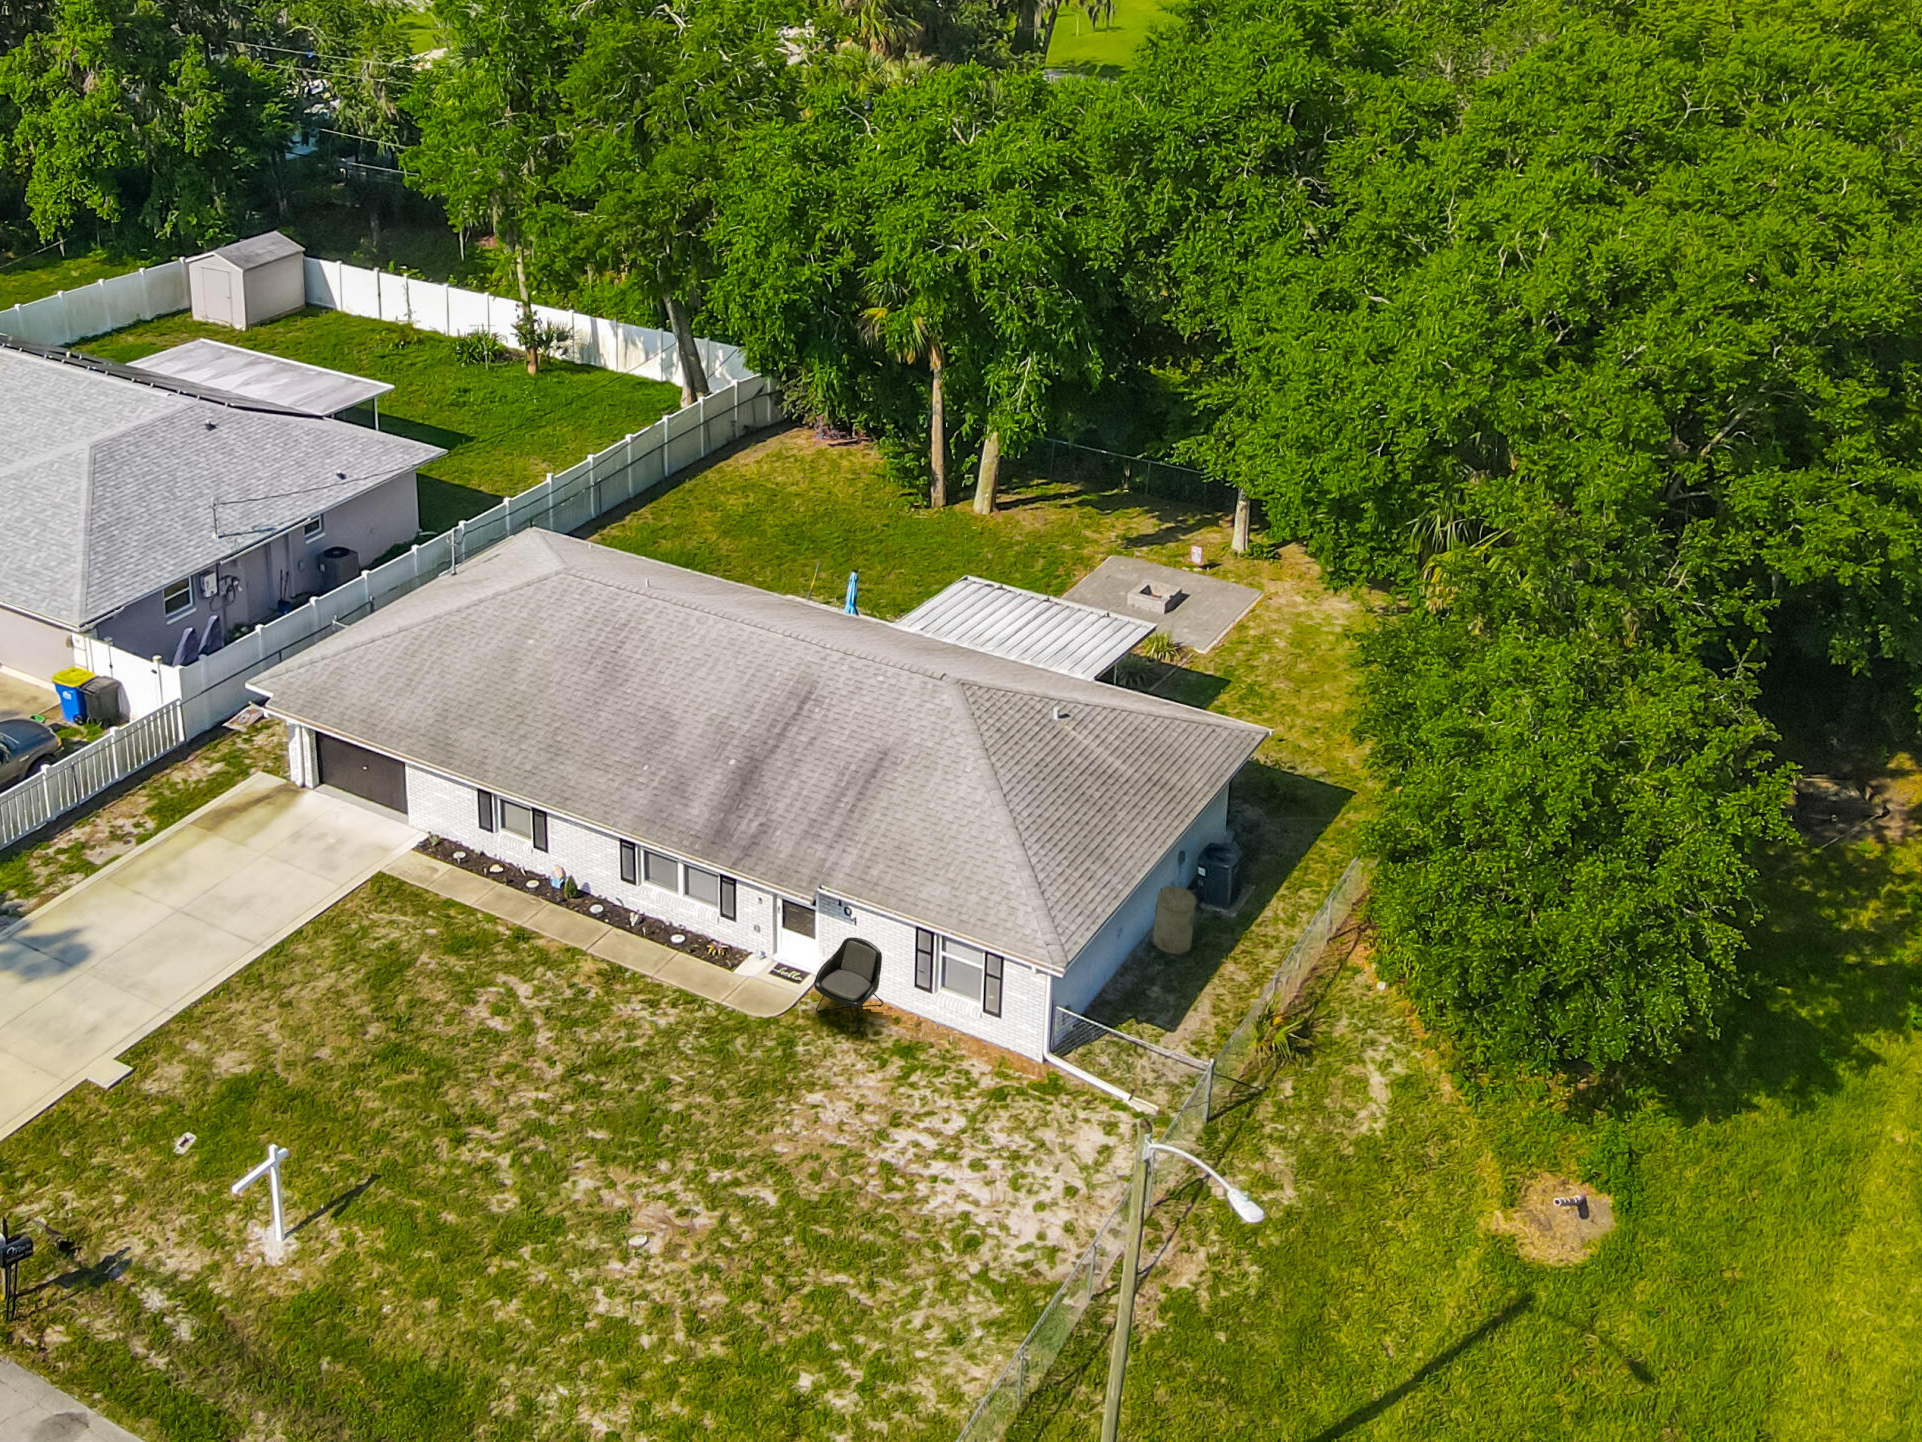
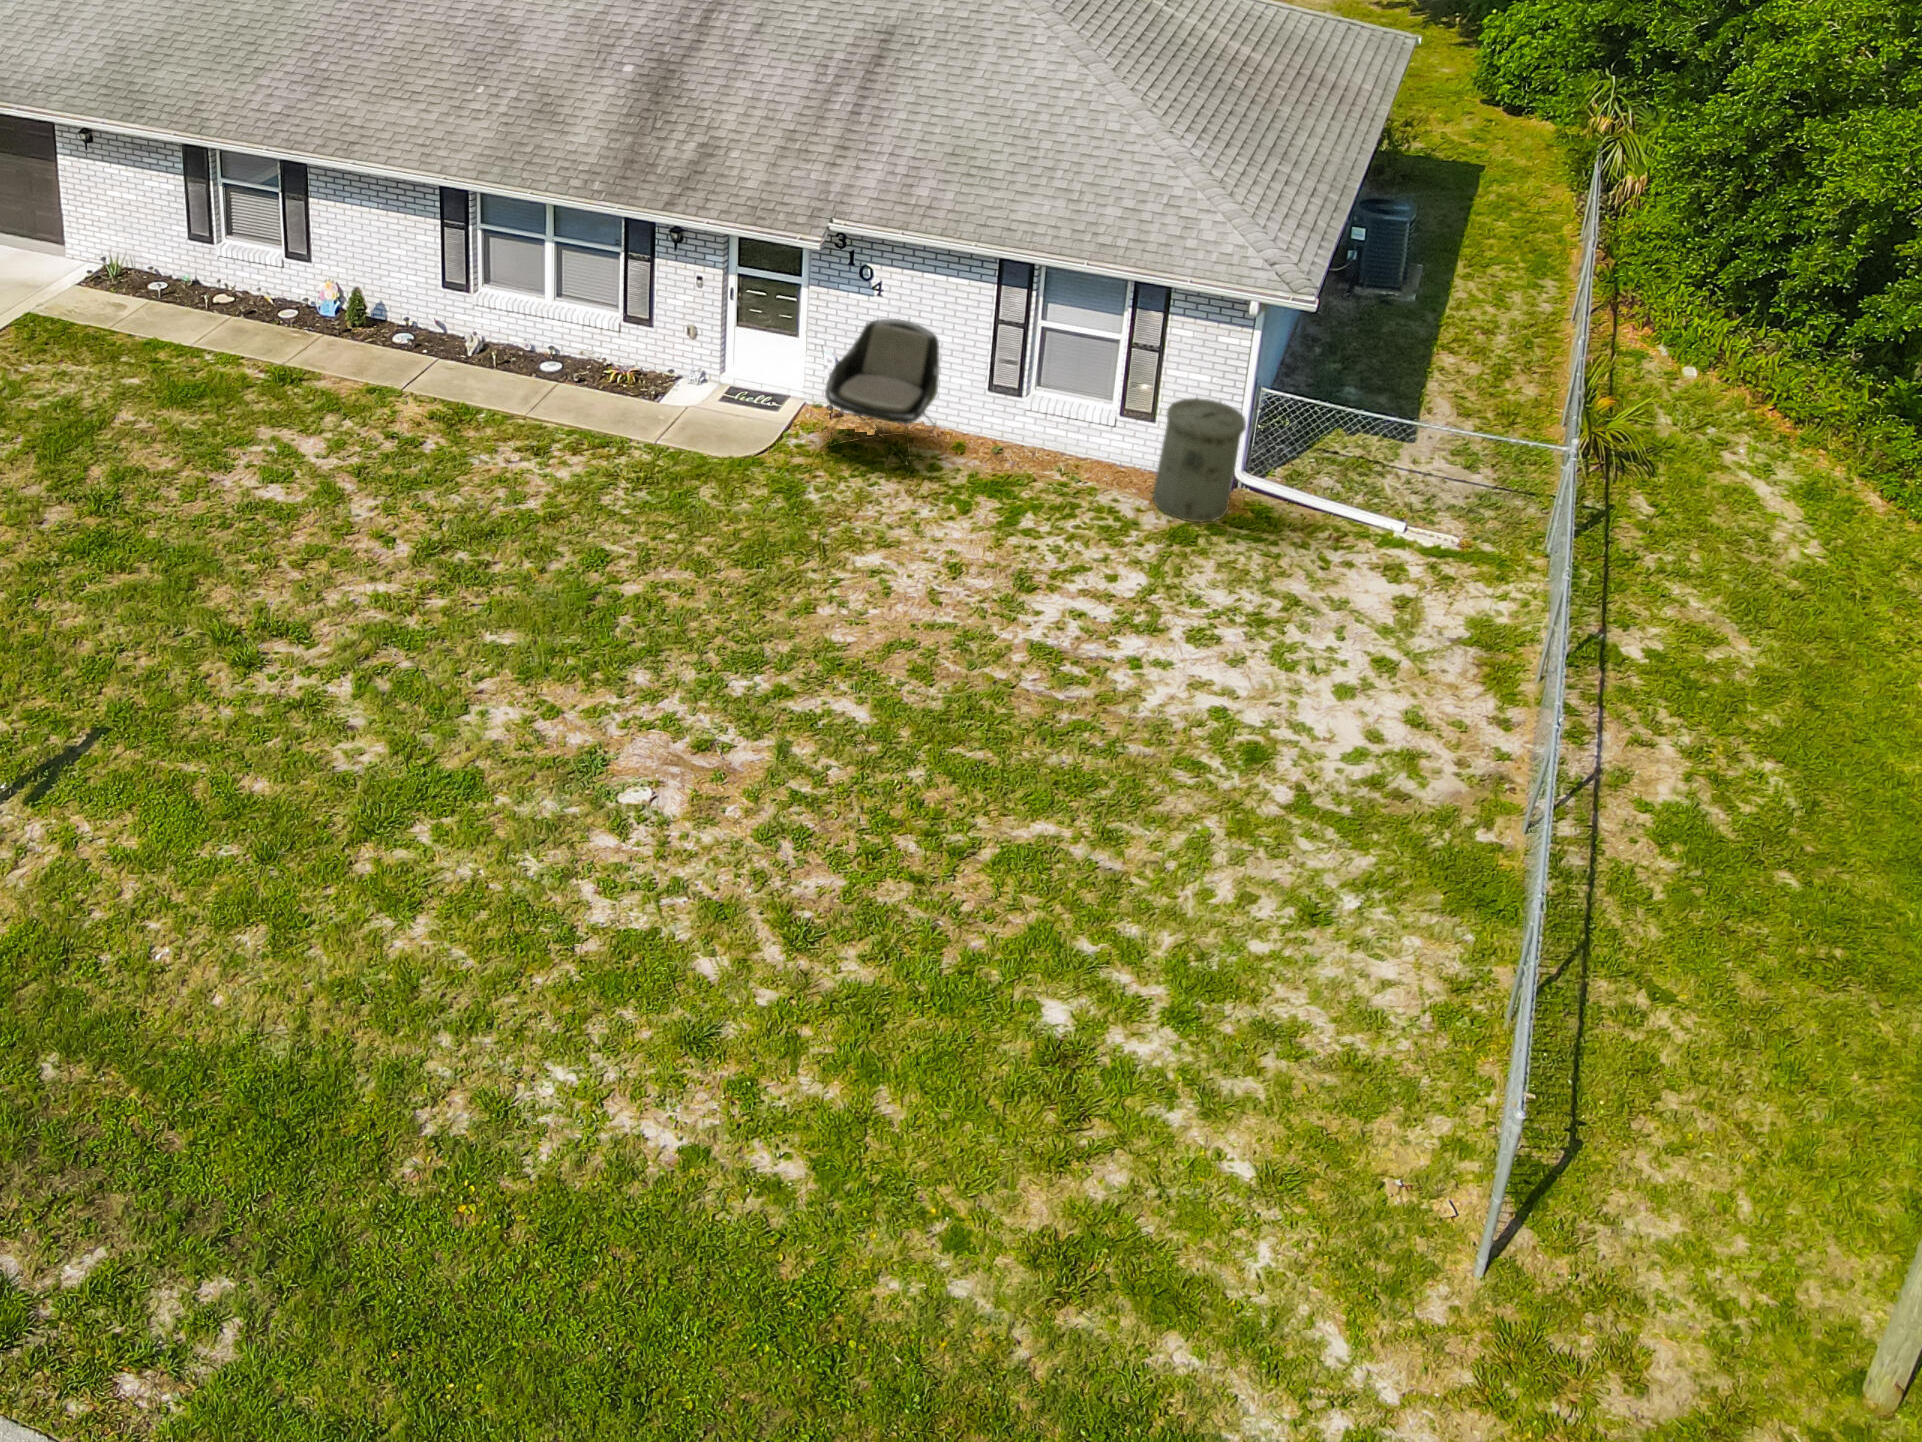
trash can: present [1153,886,1196,954] -> present [1153,398,1246,522]

